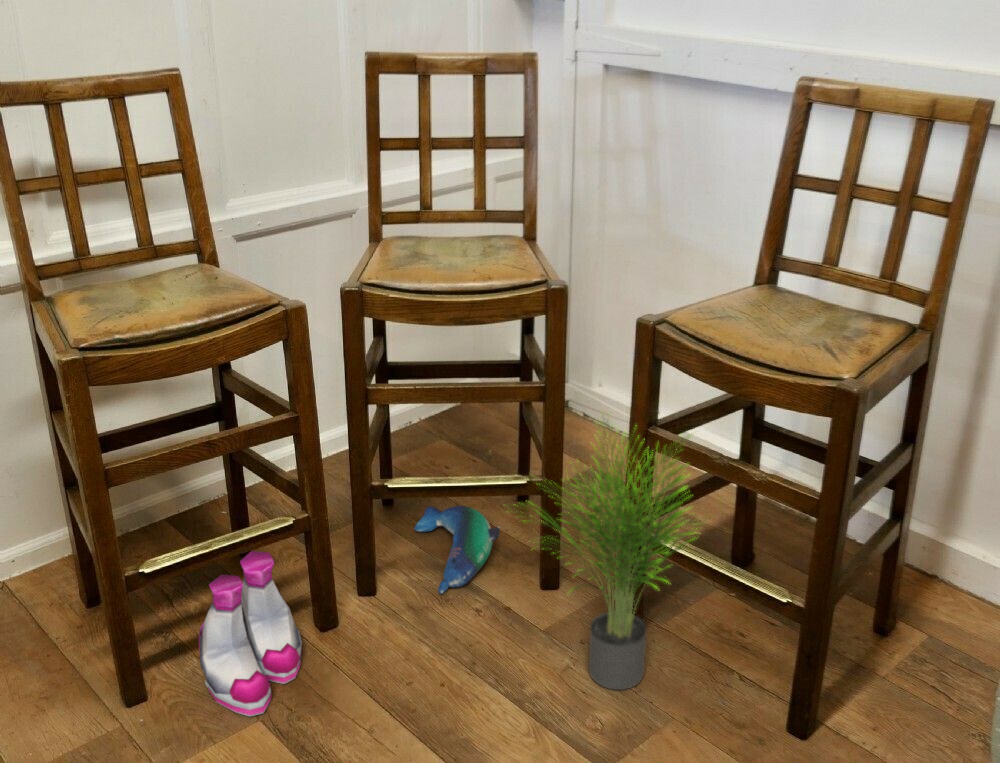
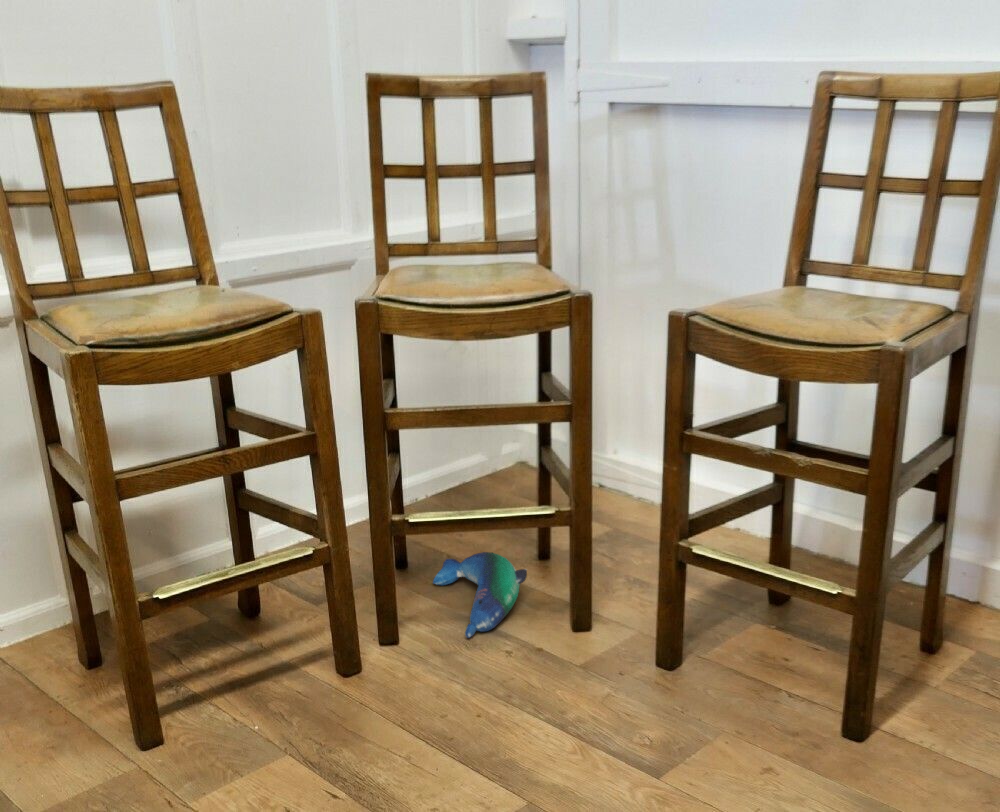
potted plant: present [522,424,711,690] -> none [535,410,766,714]
boots: present [199,551,302,716] -> none [214,582,324,755]

